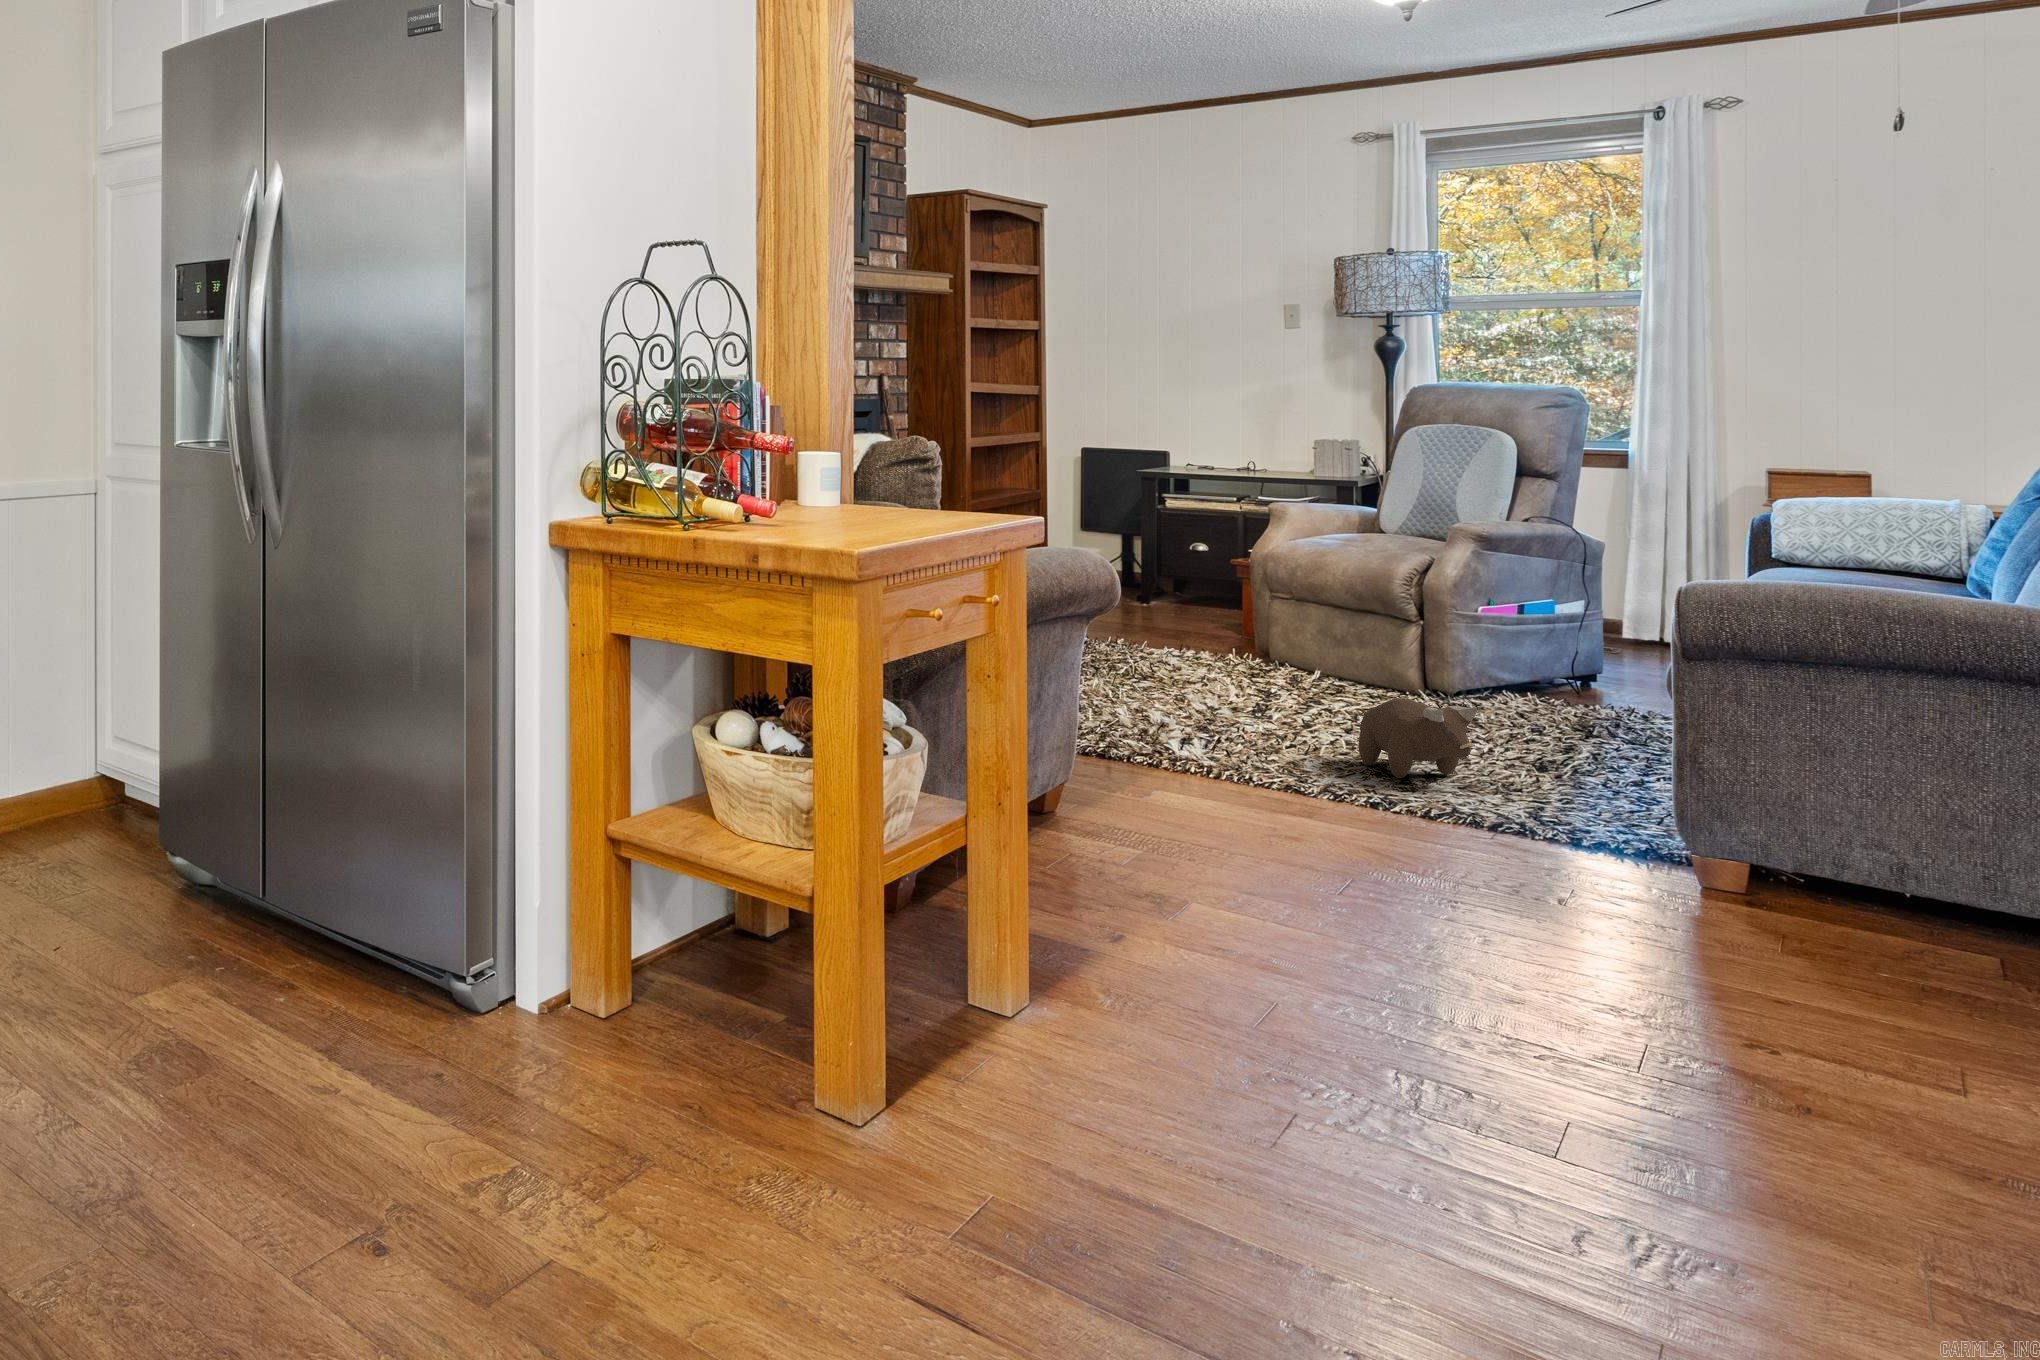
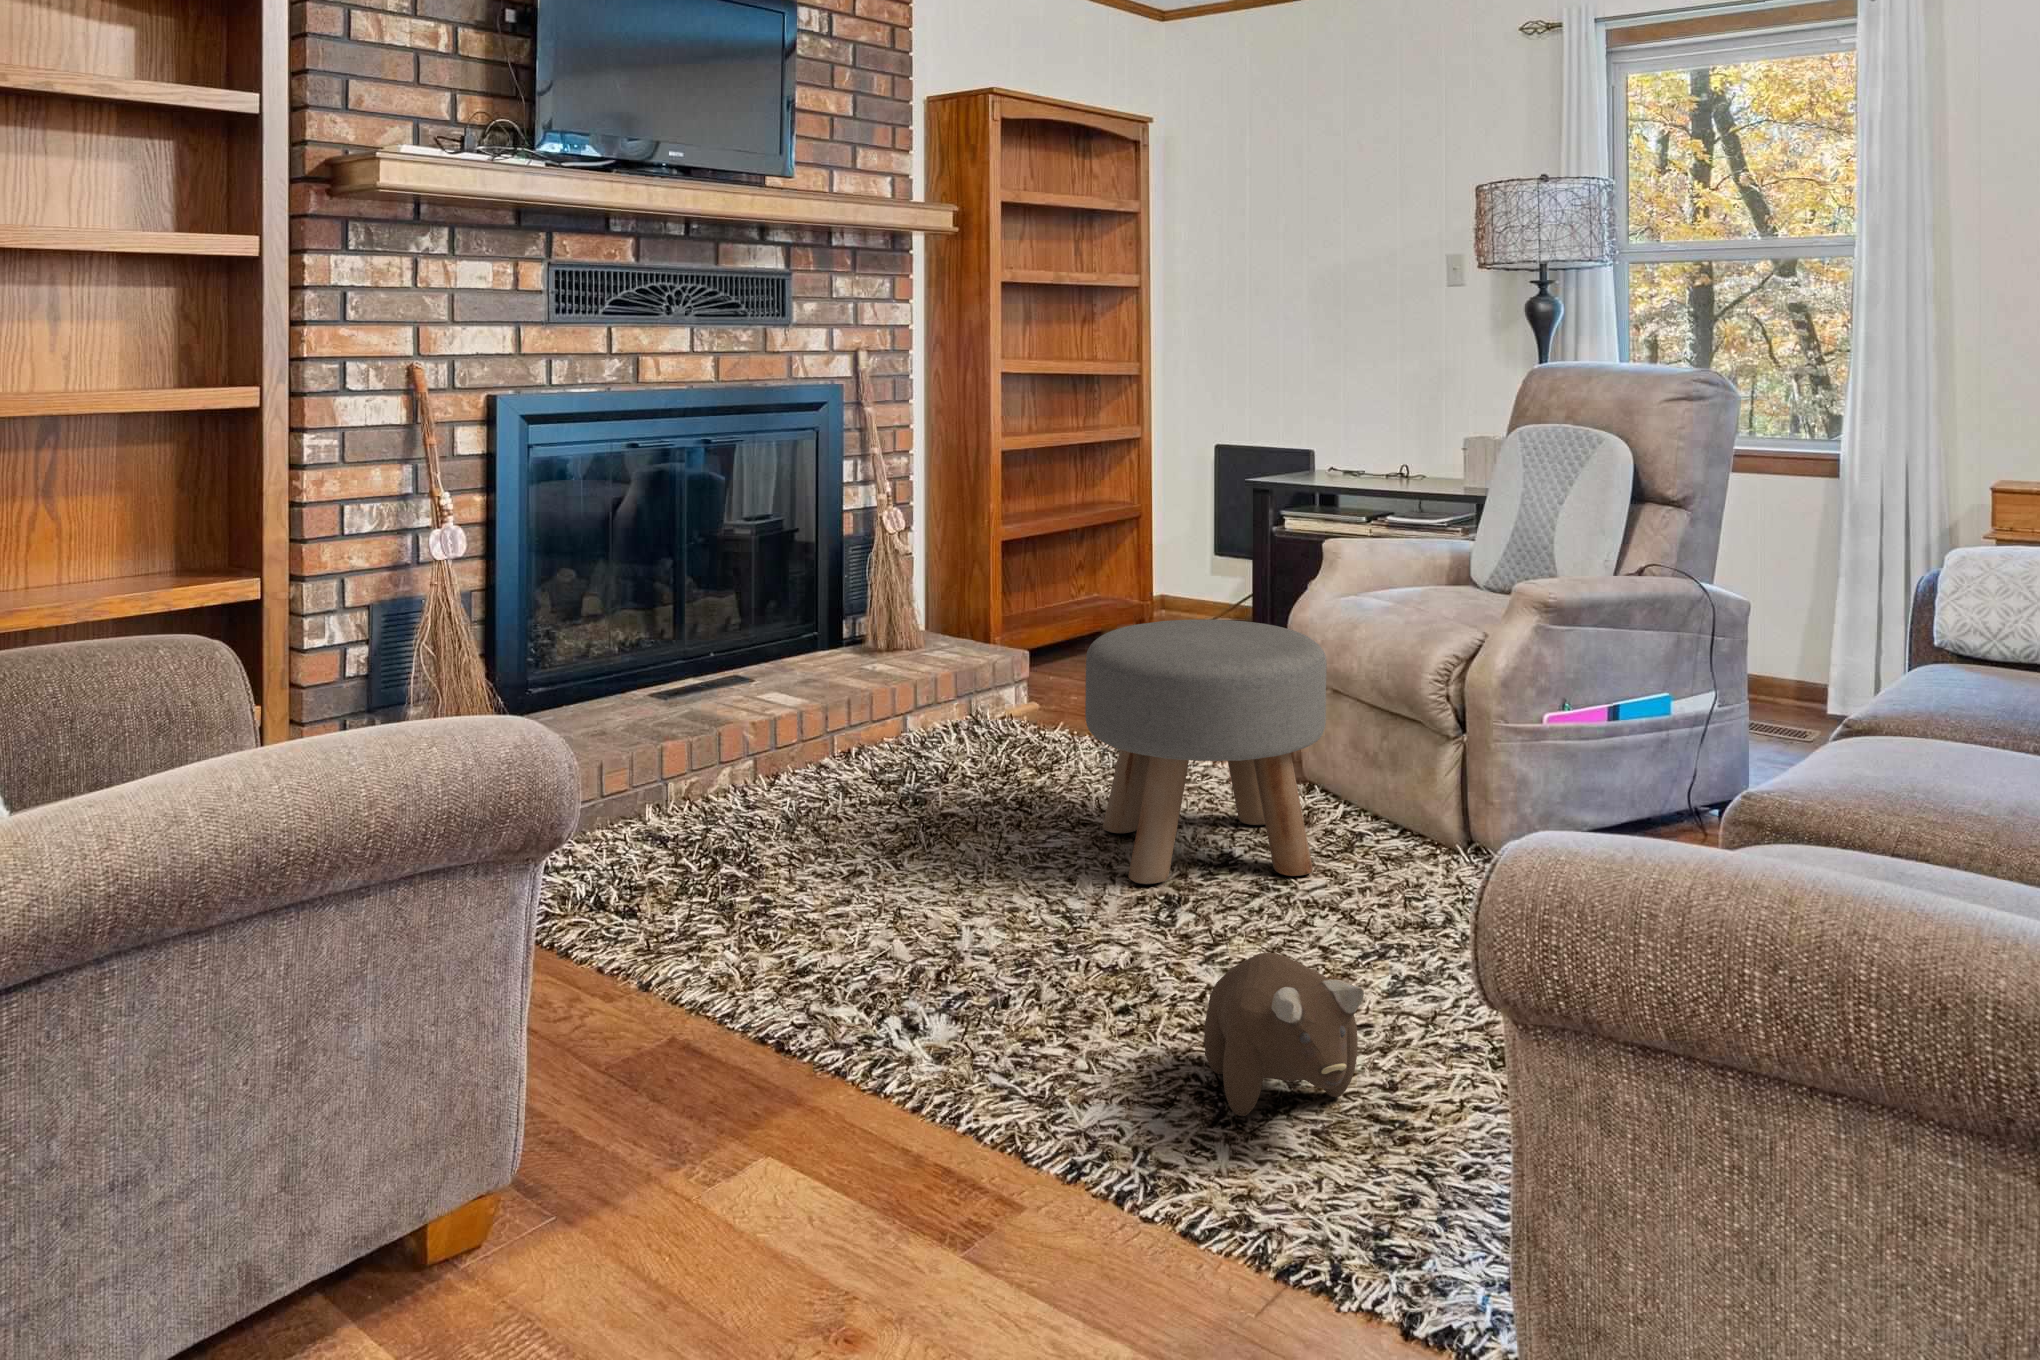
ottoman: none [1162,545,1333,698] -> present [1085,620,1327,884]

